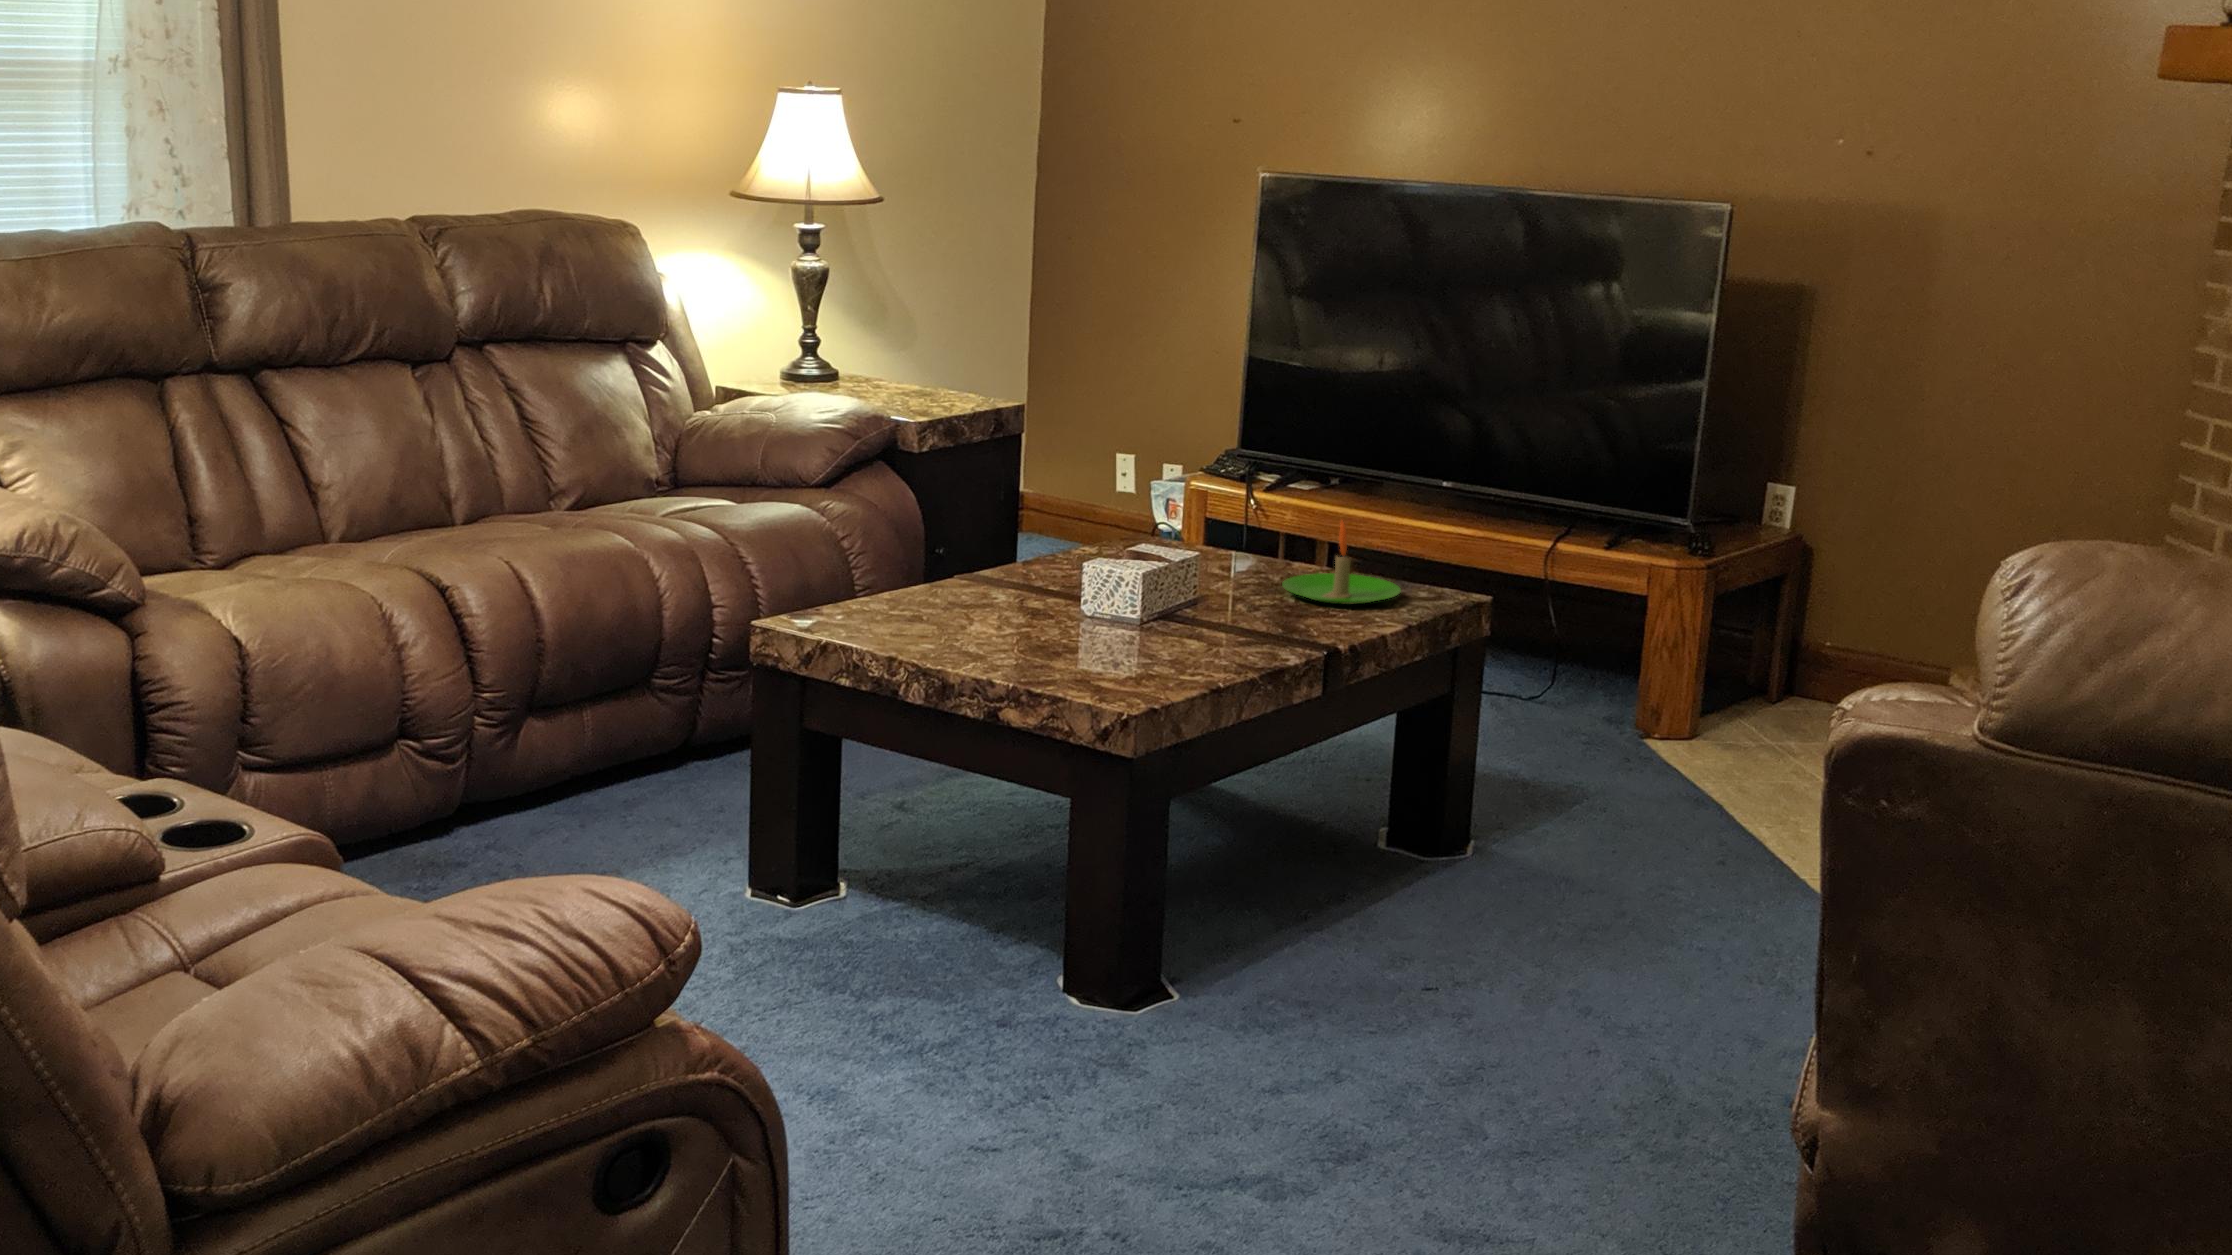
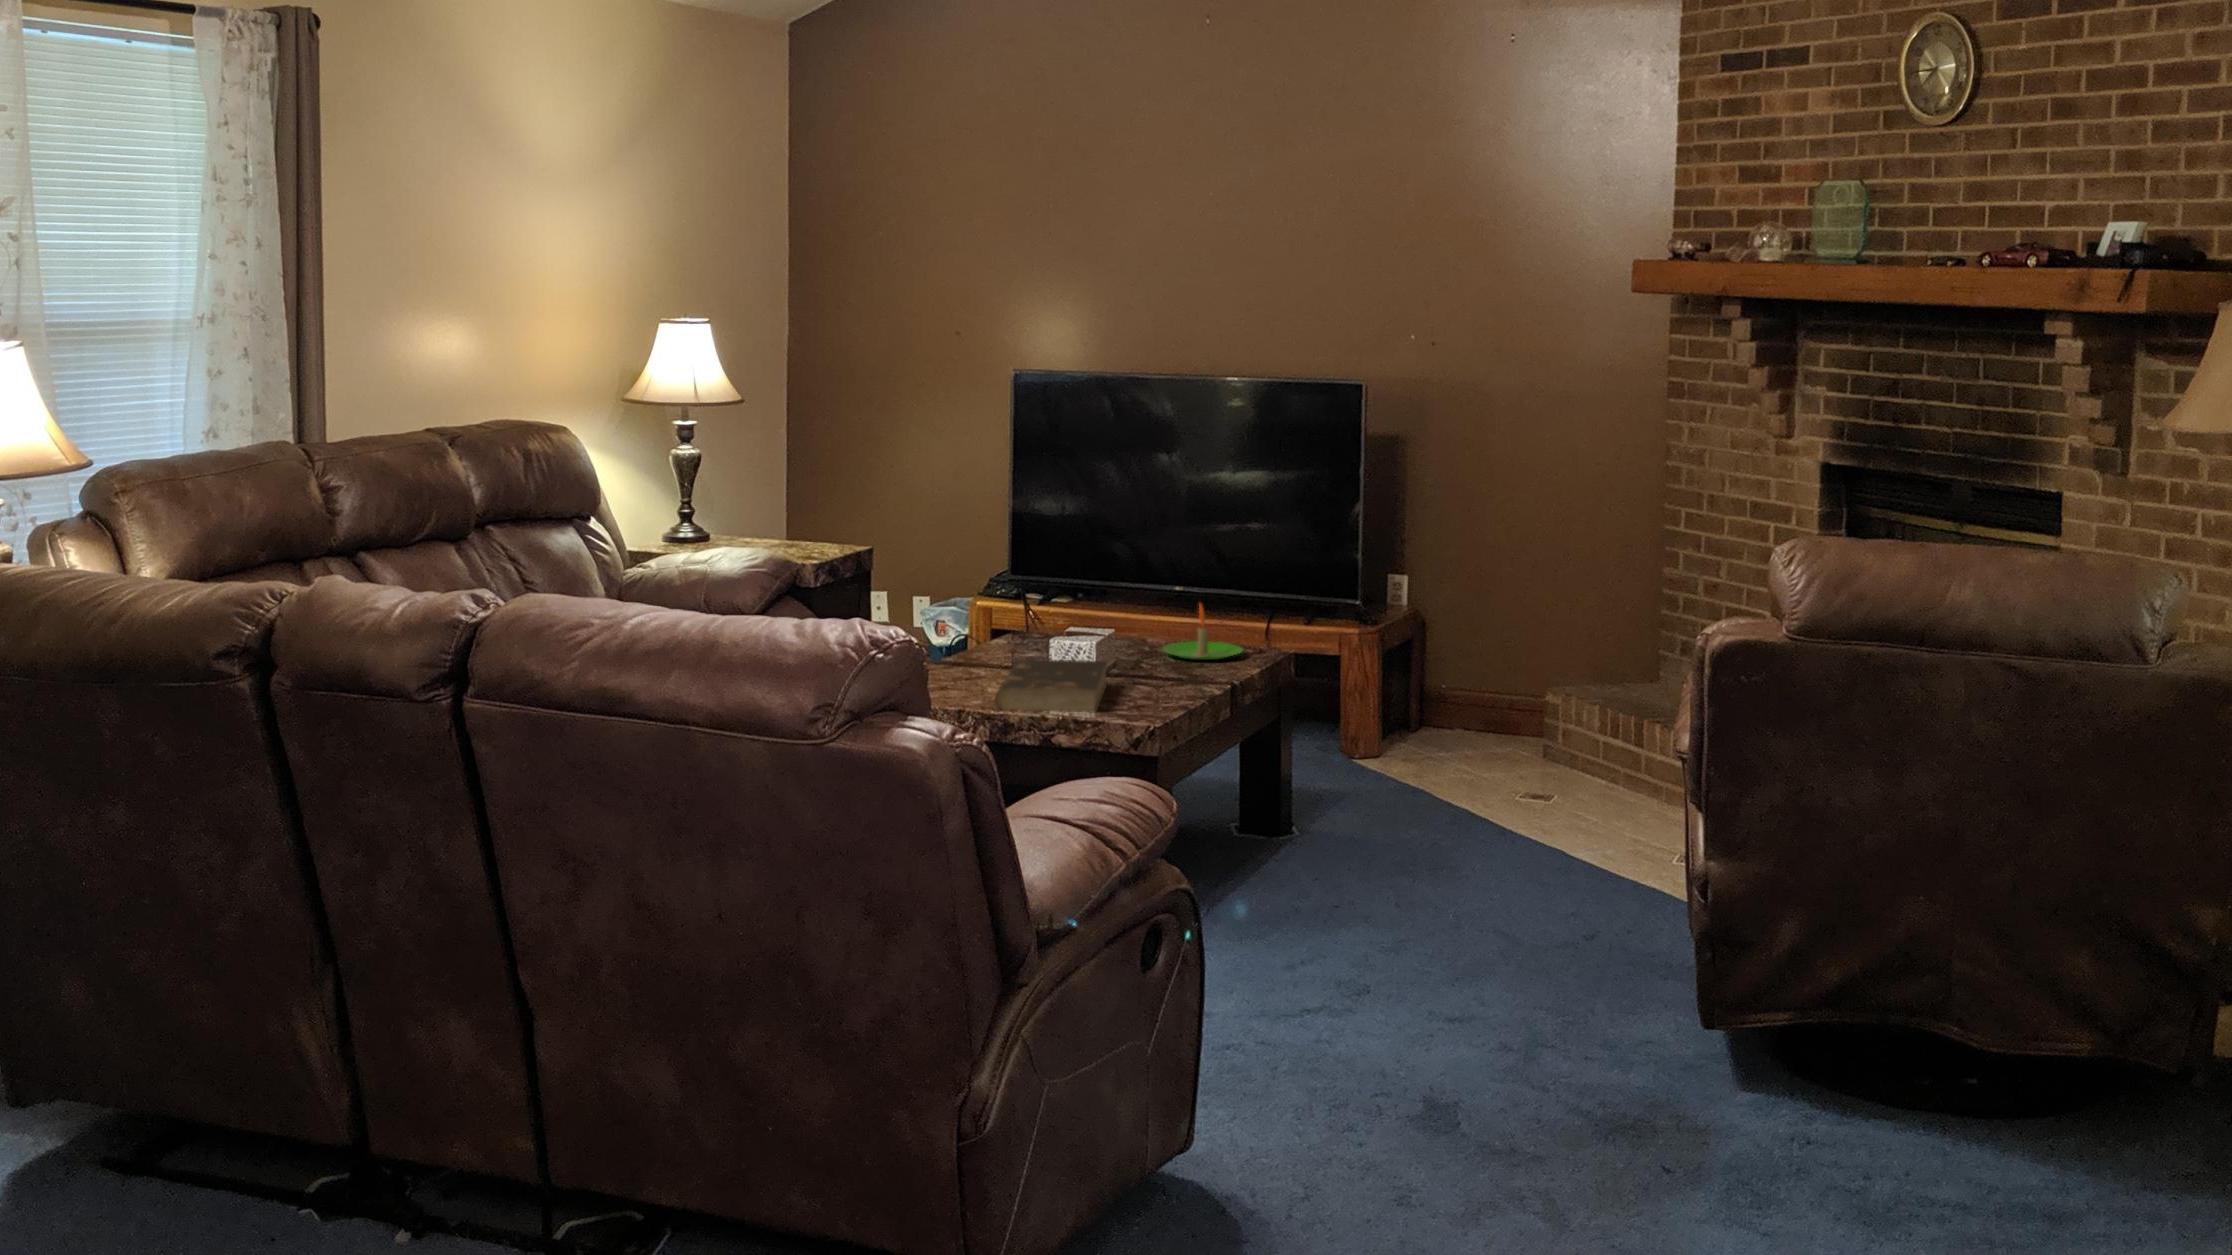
book: none [938,585,1148,678] -> present [995,659,1107,713]

